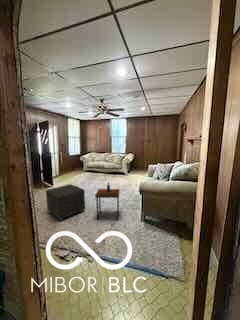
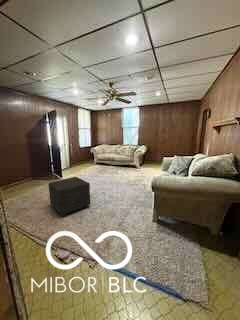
side table: present [95,182,119,220] -> none [100,175,129,219]

